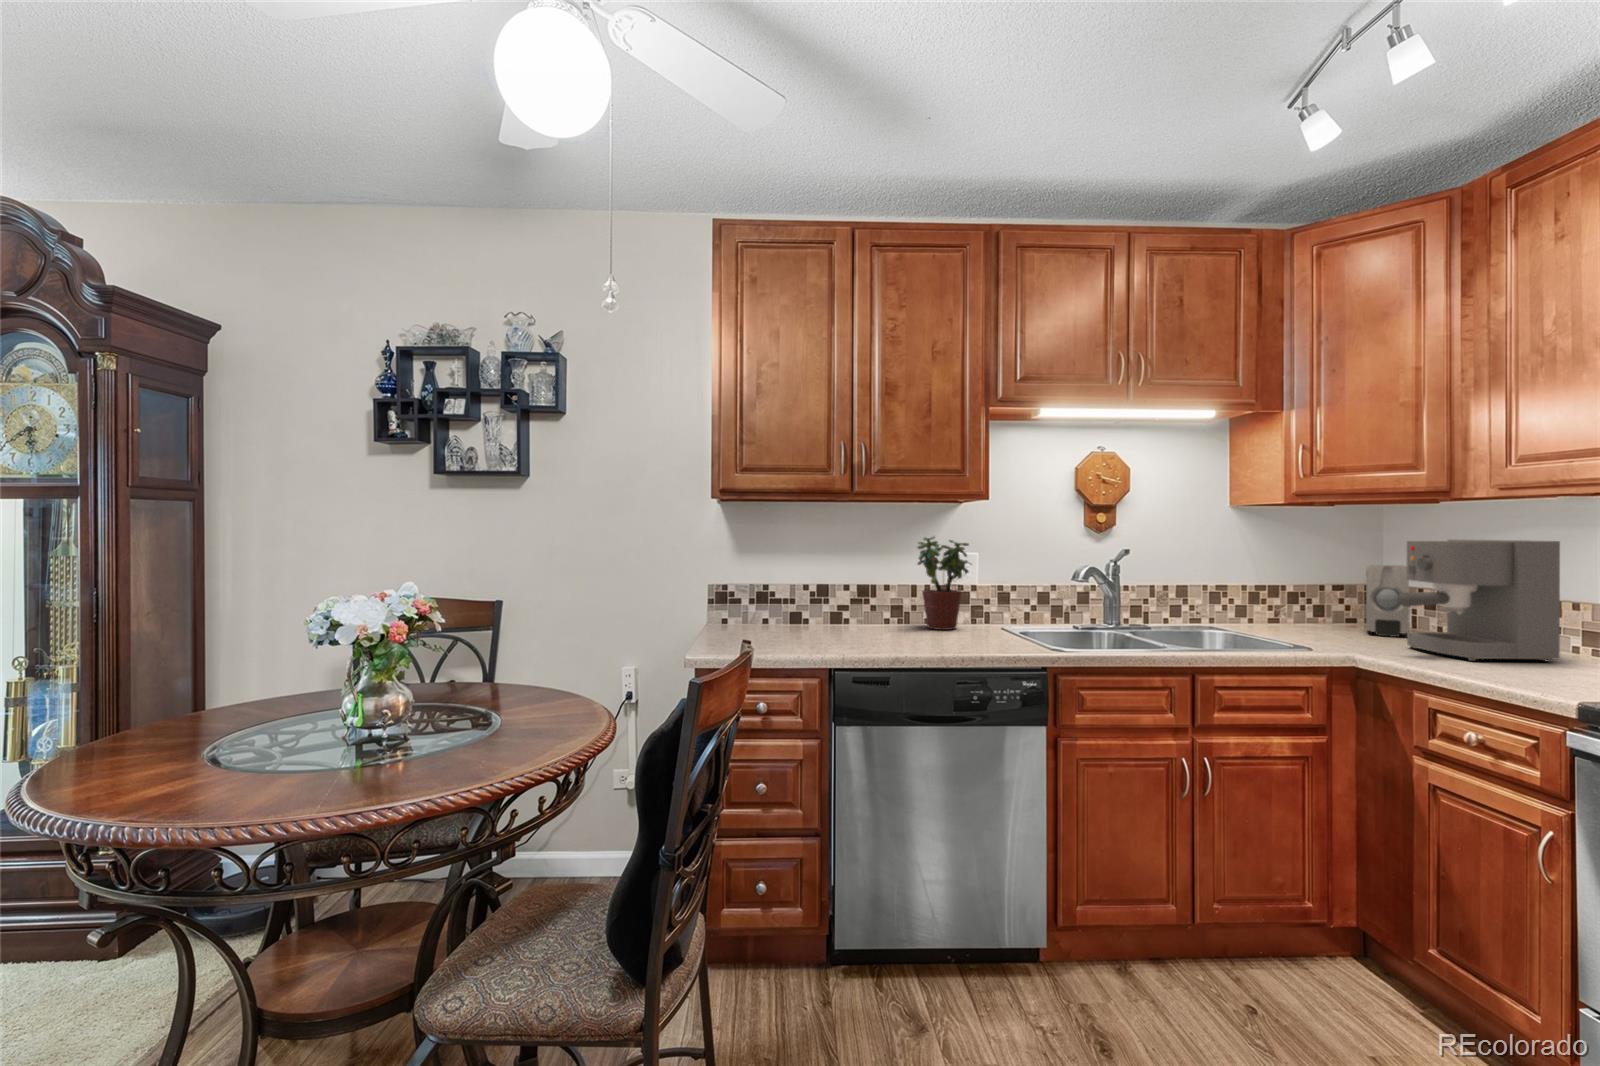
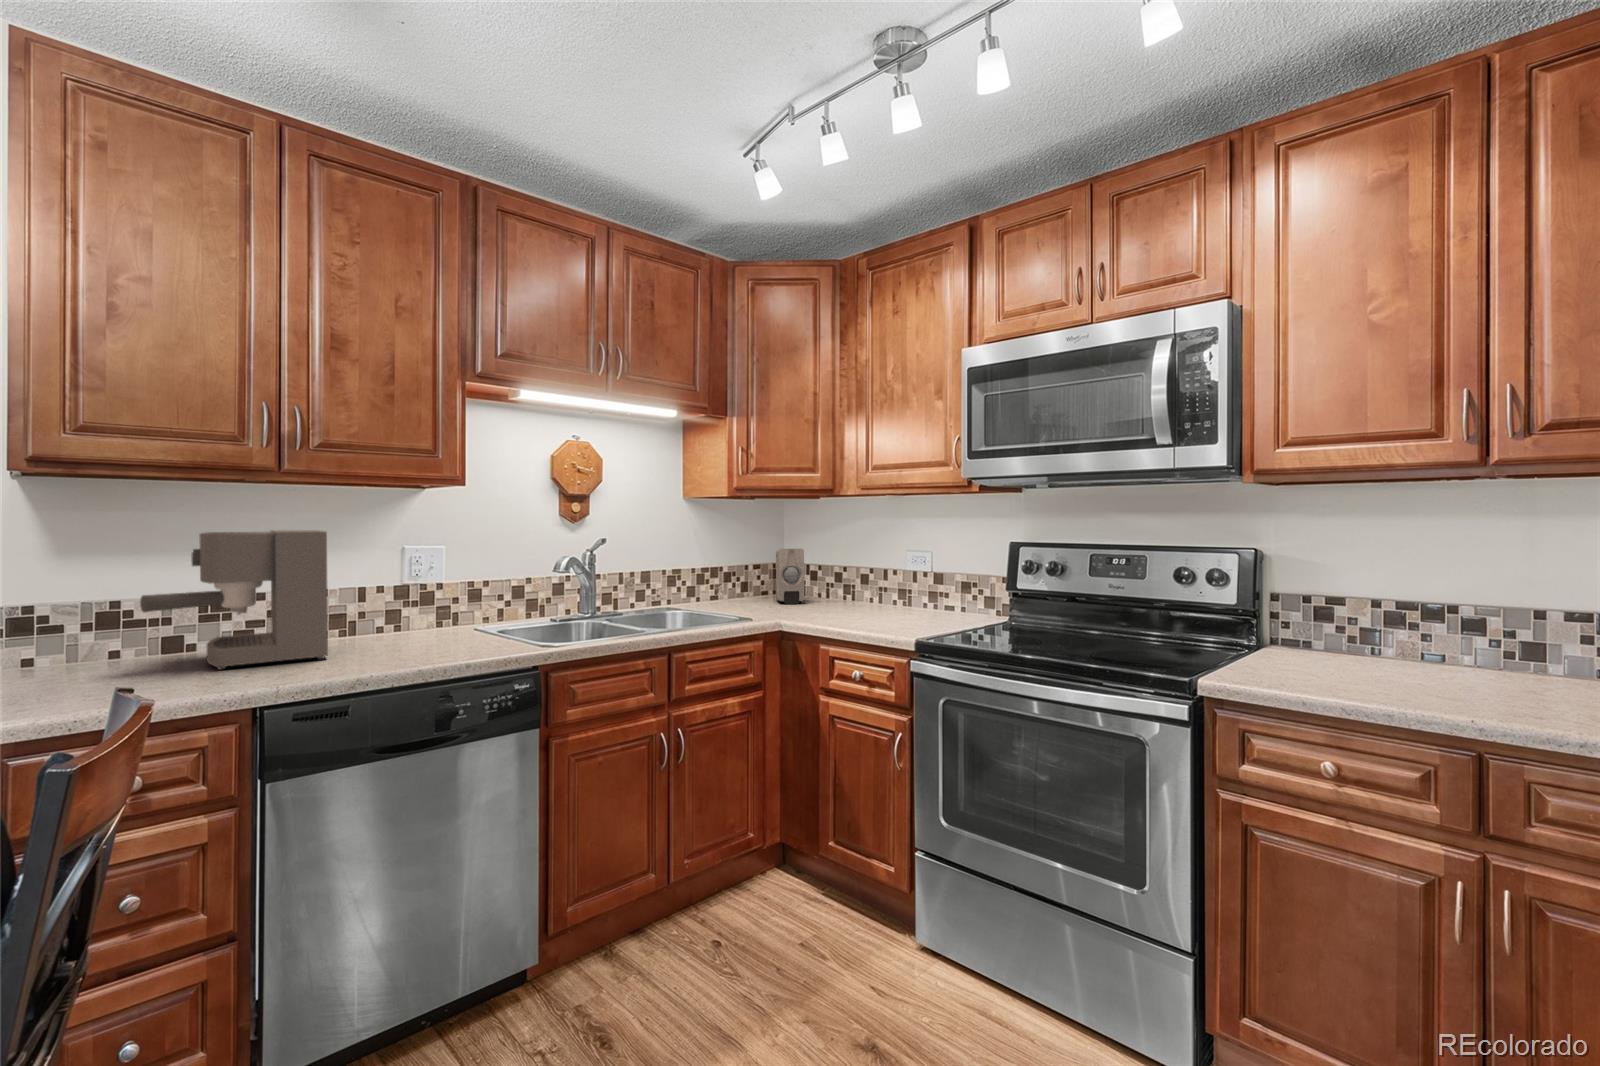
potted plant: present [917,537,970,630] -> none [368,528,441,637]
coffee maker: present [1398,540,1560,662] -> present [140,530,328,669]

